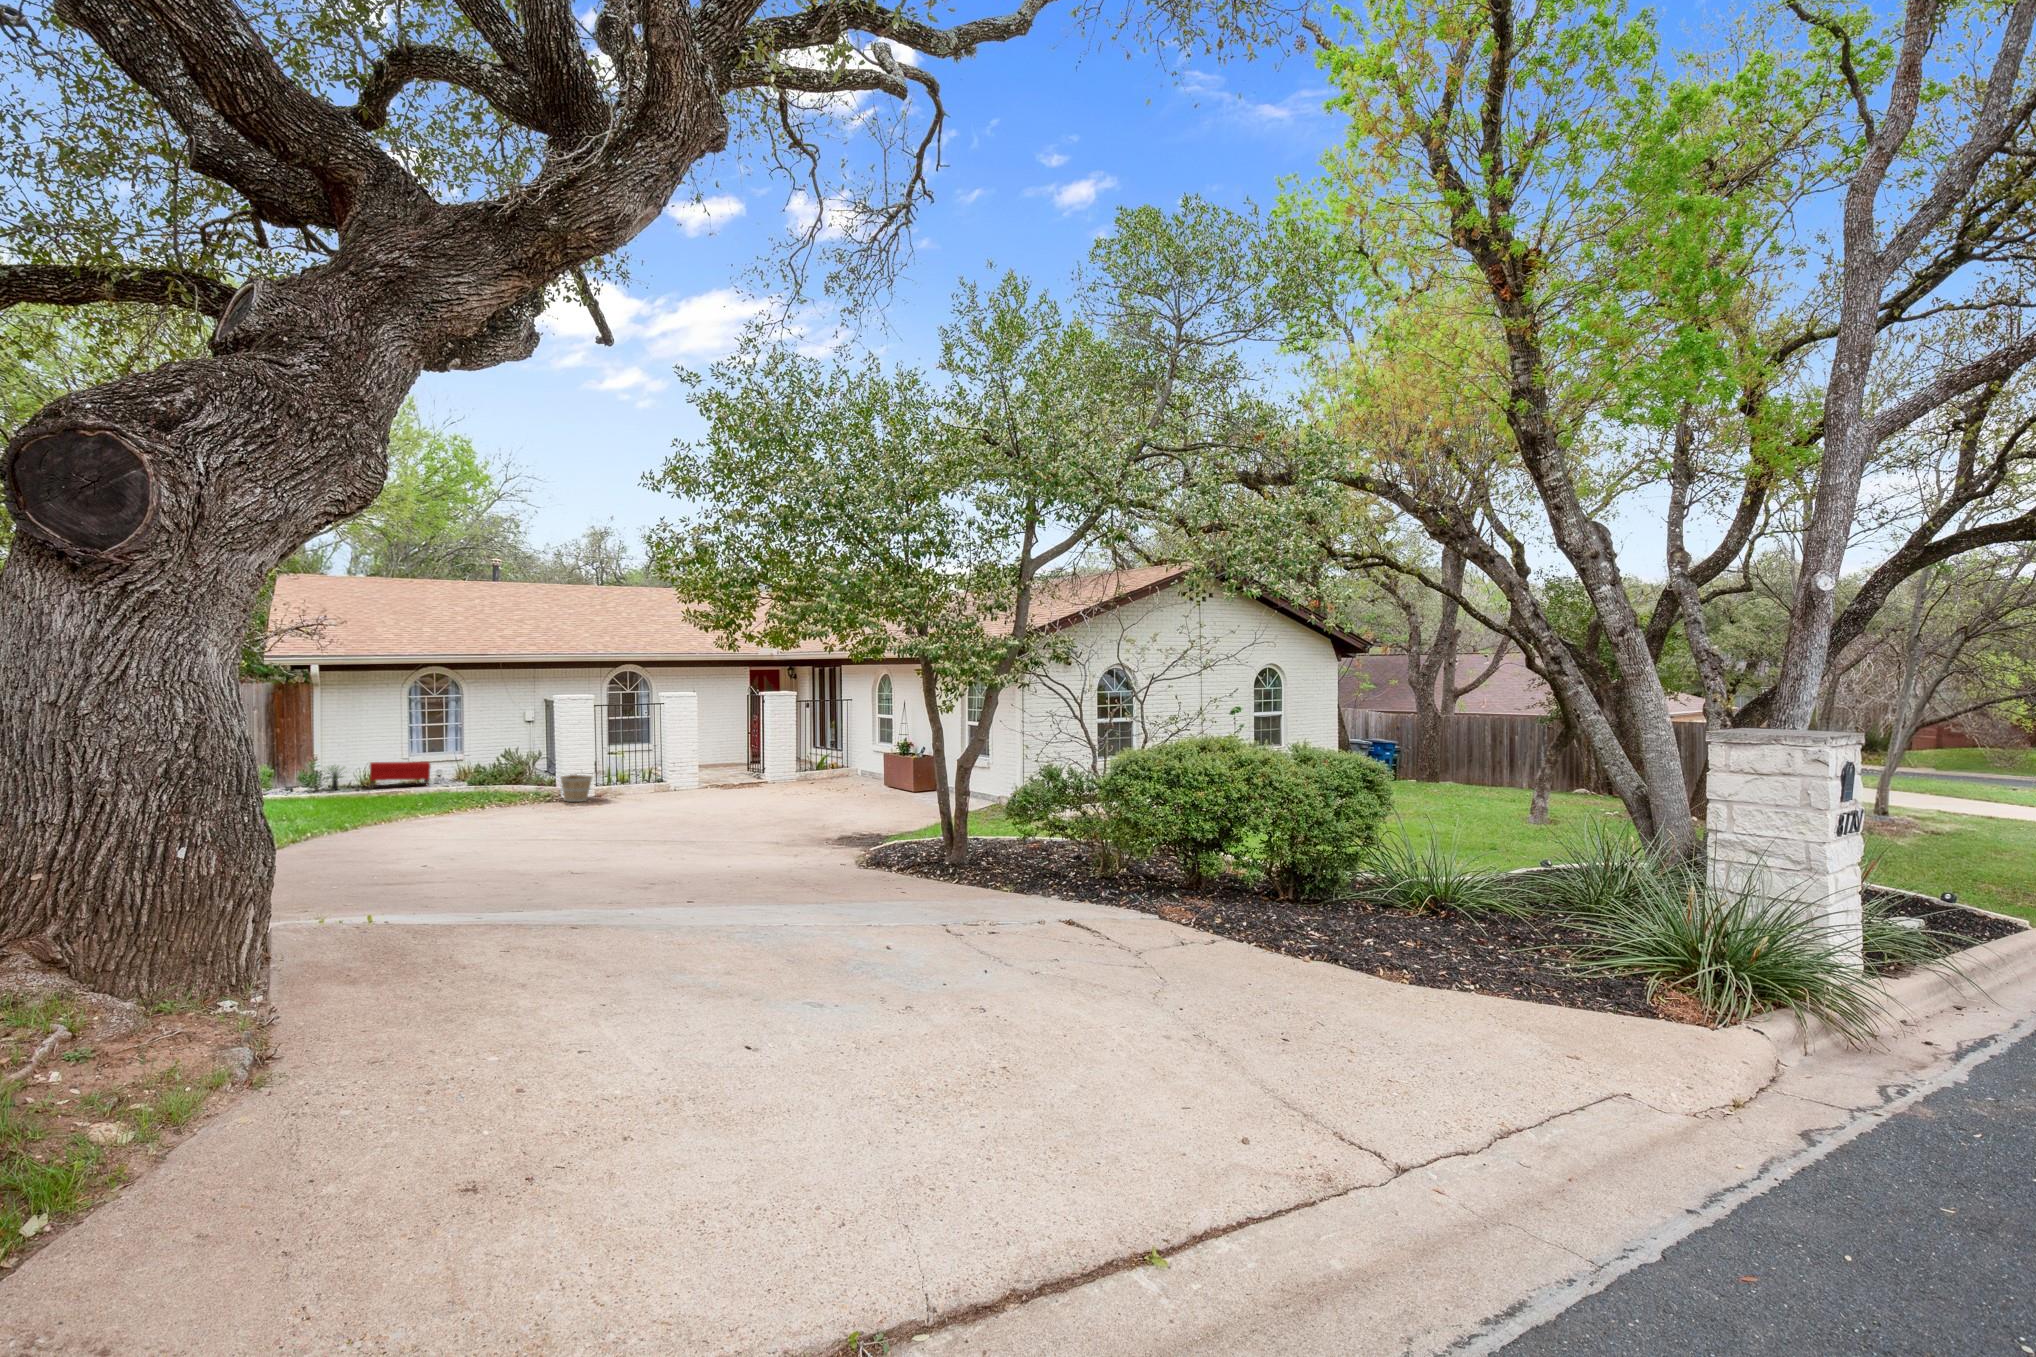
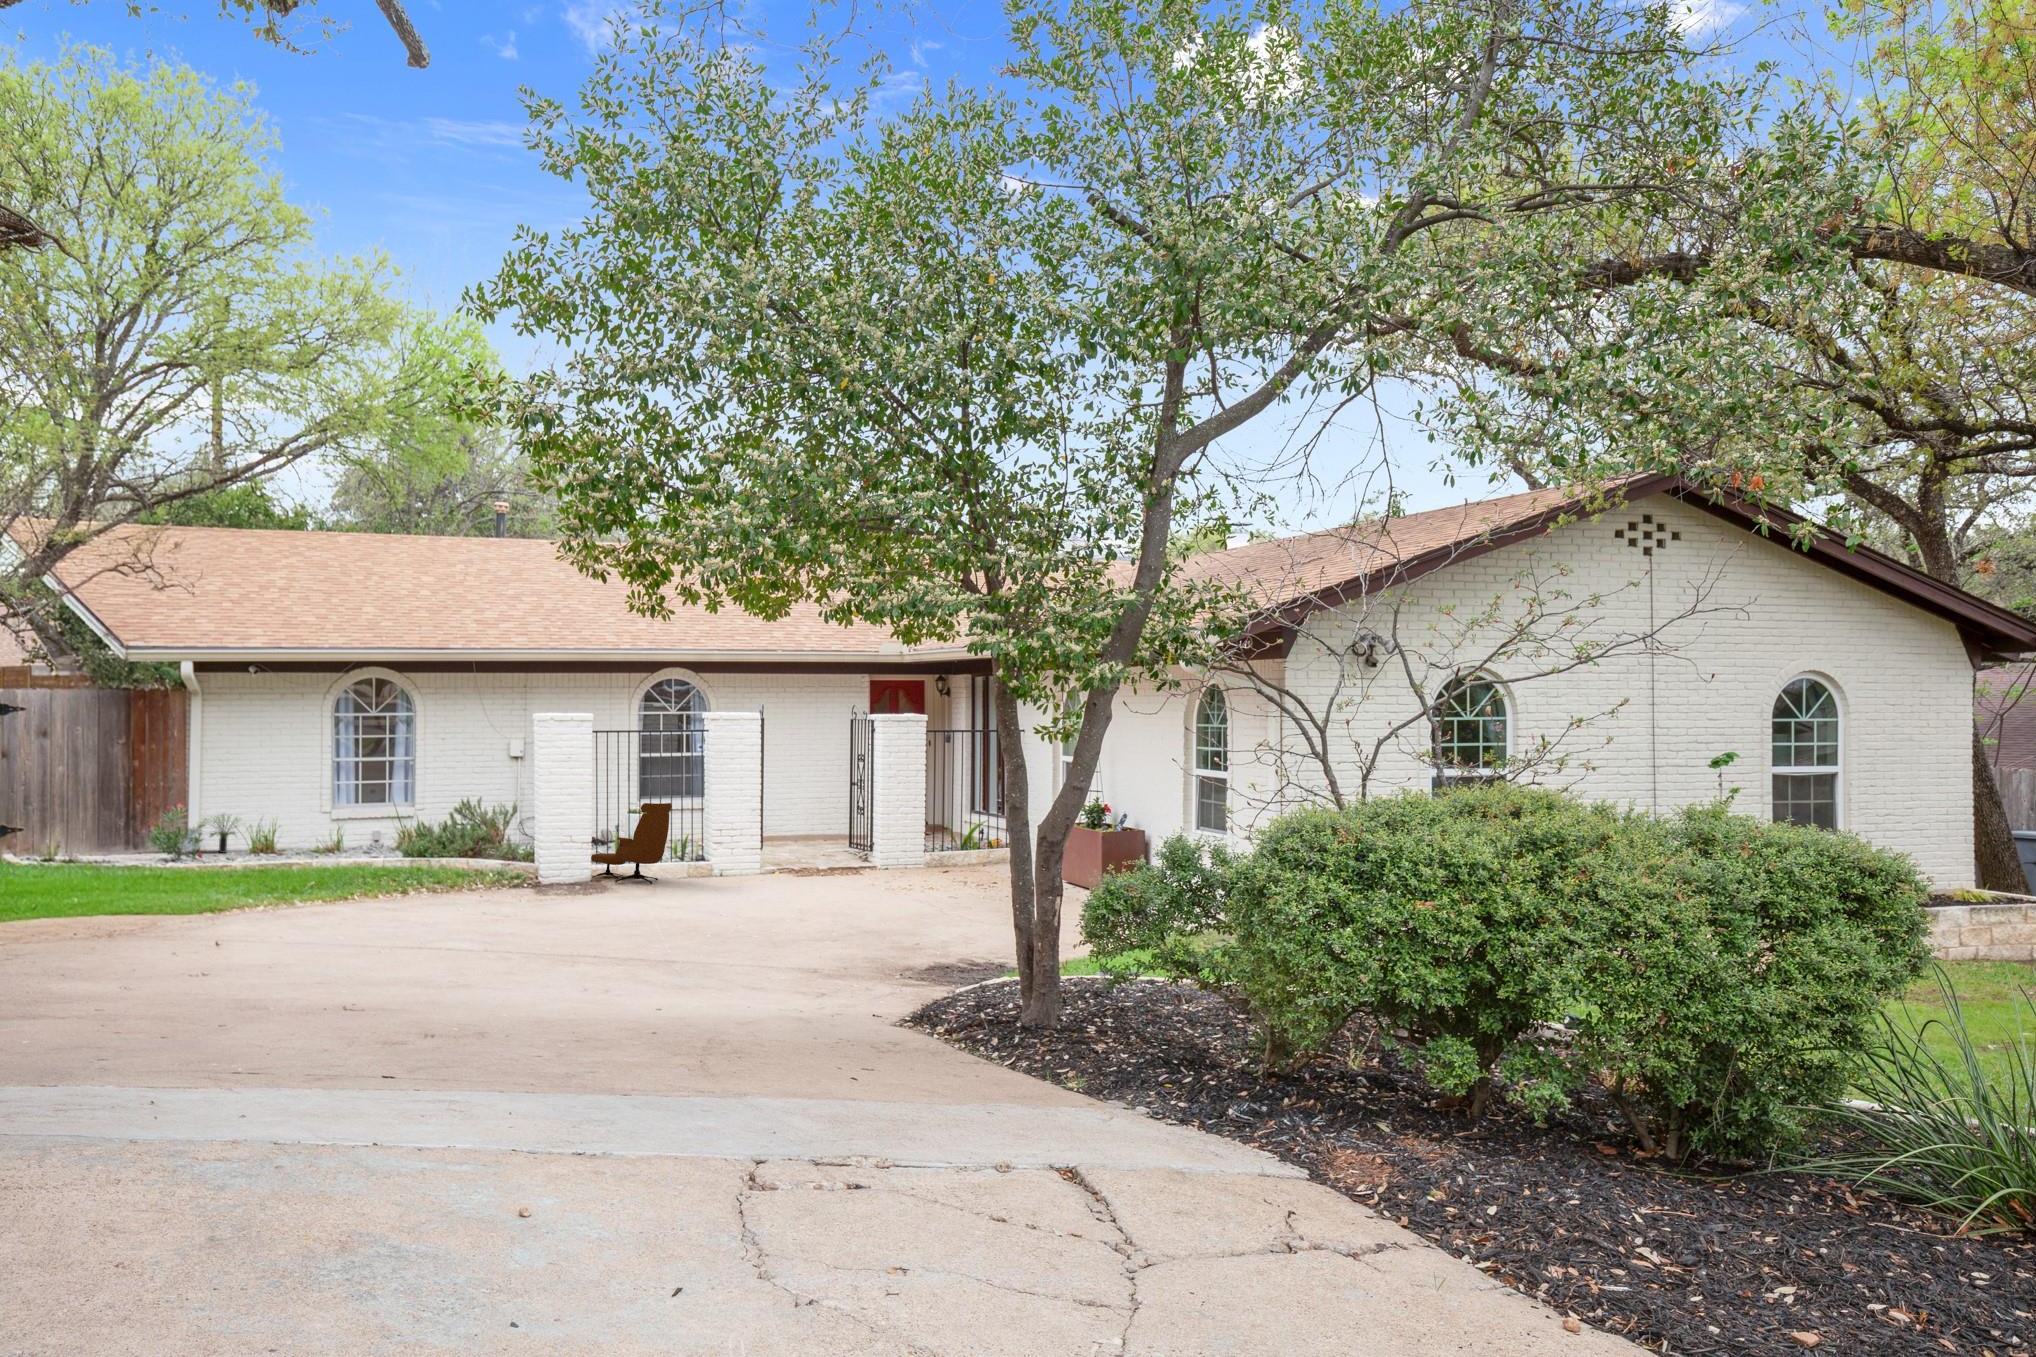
lounge chair: none [616,749,671,797] -> present [591,803,672,884]
bench: present [369,761,430,788] -> none [268,813,360,854]
wooden bucket: present [561,774,592,802] -> none [494,840,545,886]

